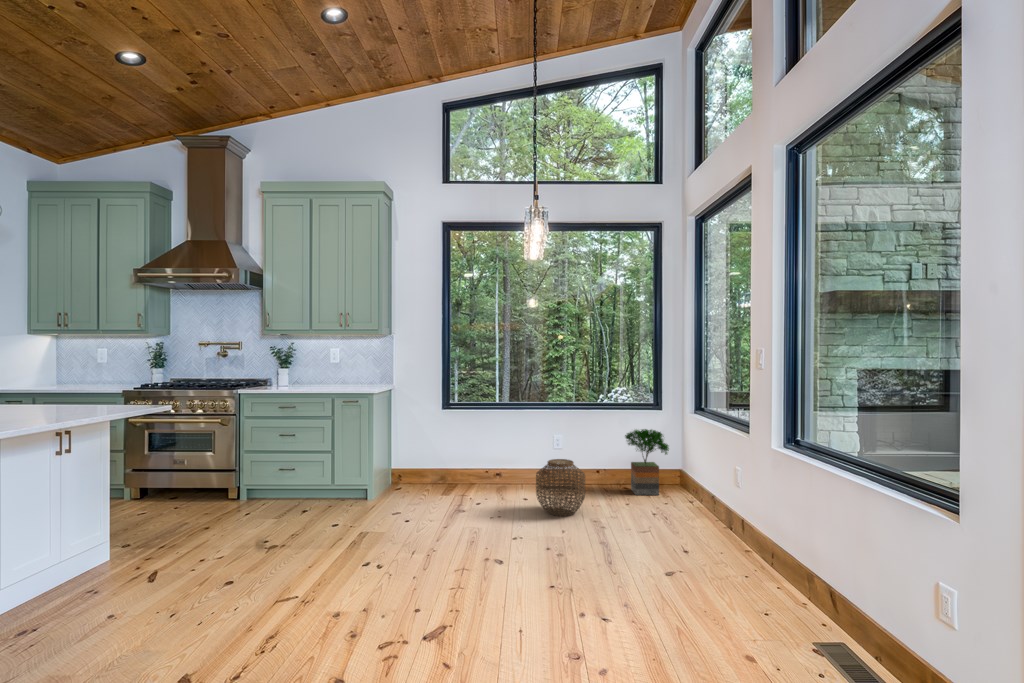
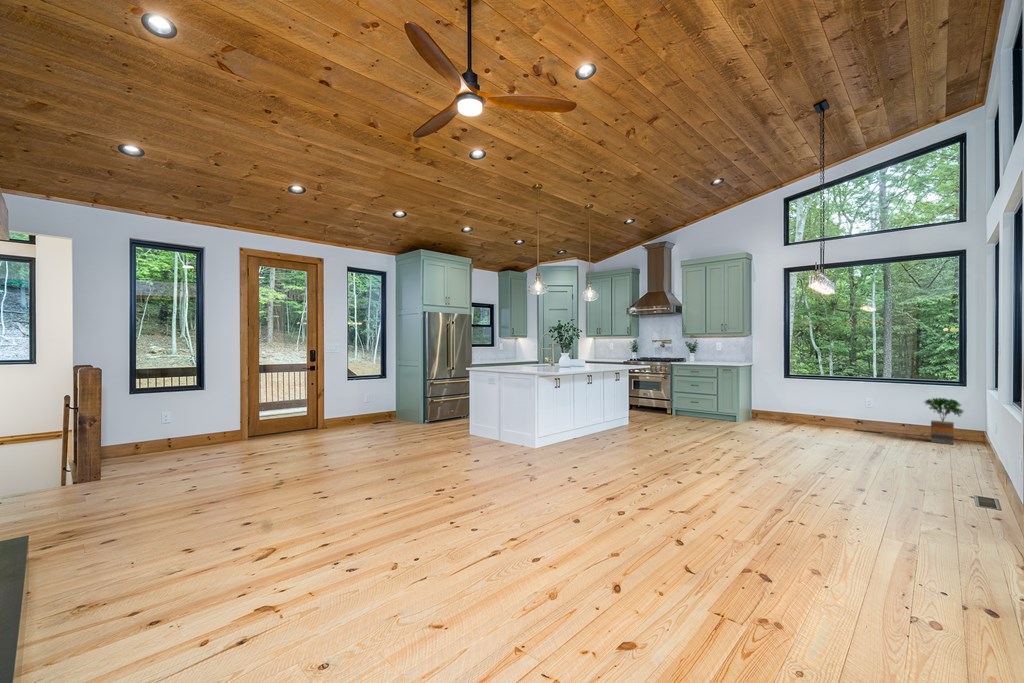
woven basket: present [536,459,585,516] -> none [837,409,875,443]

